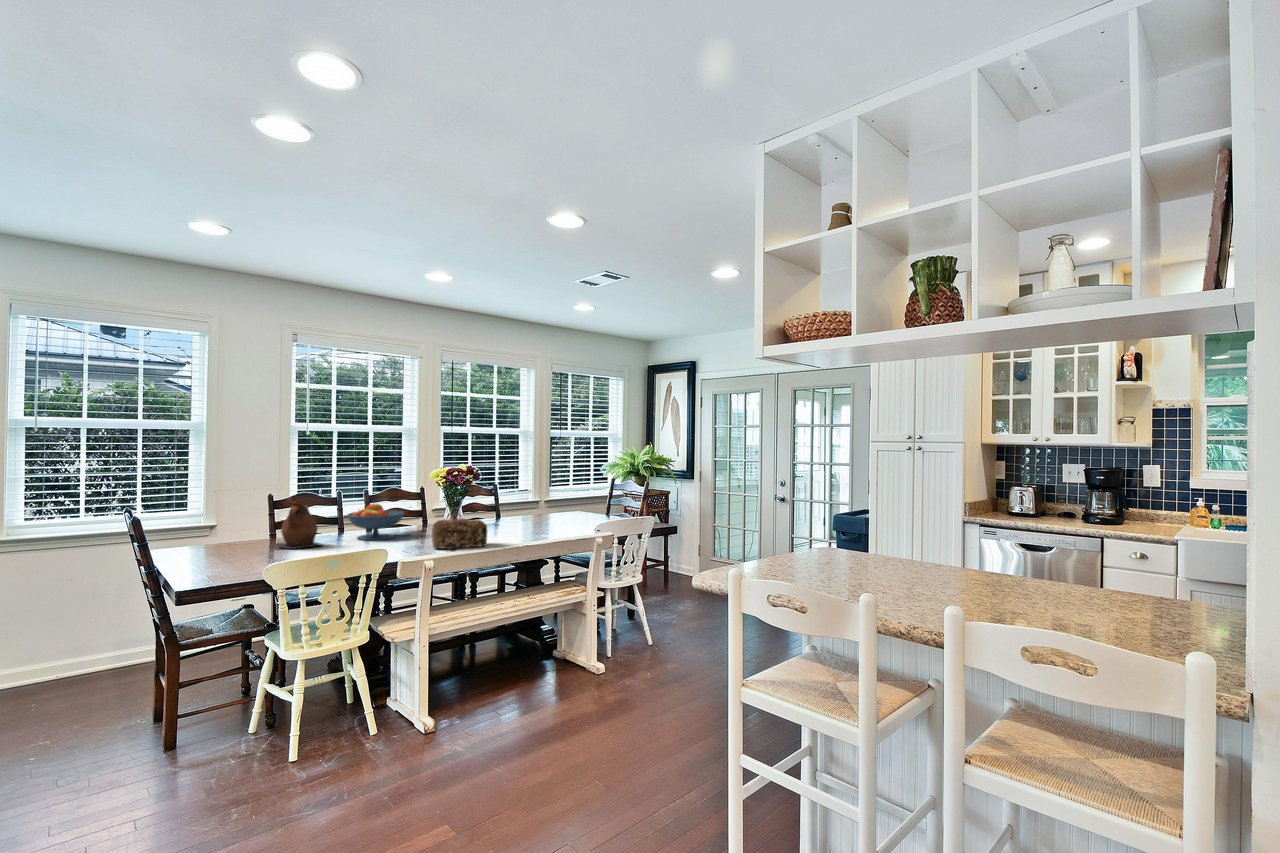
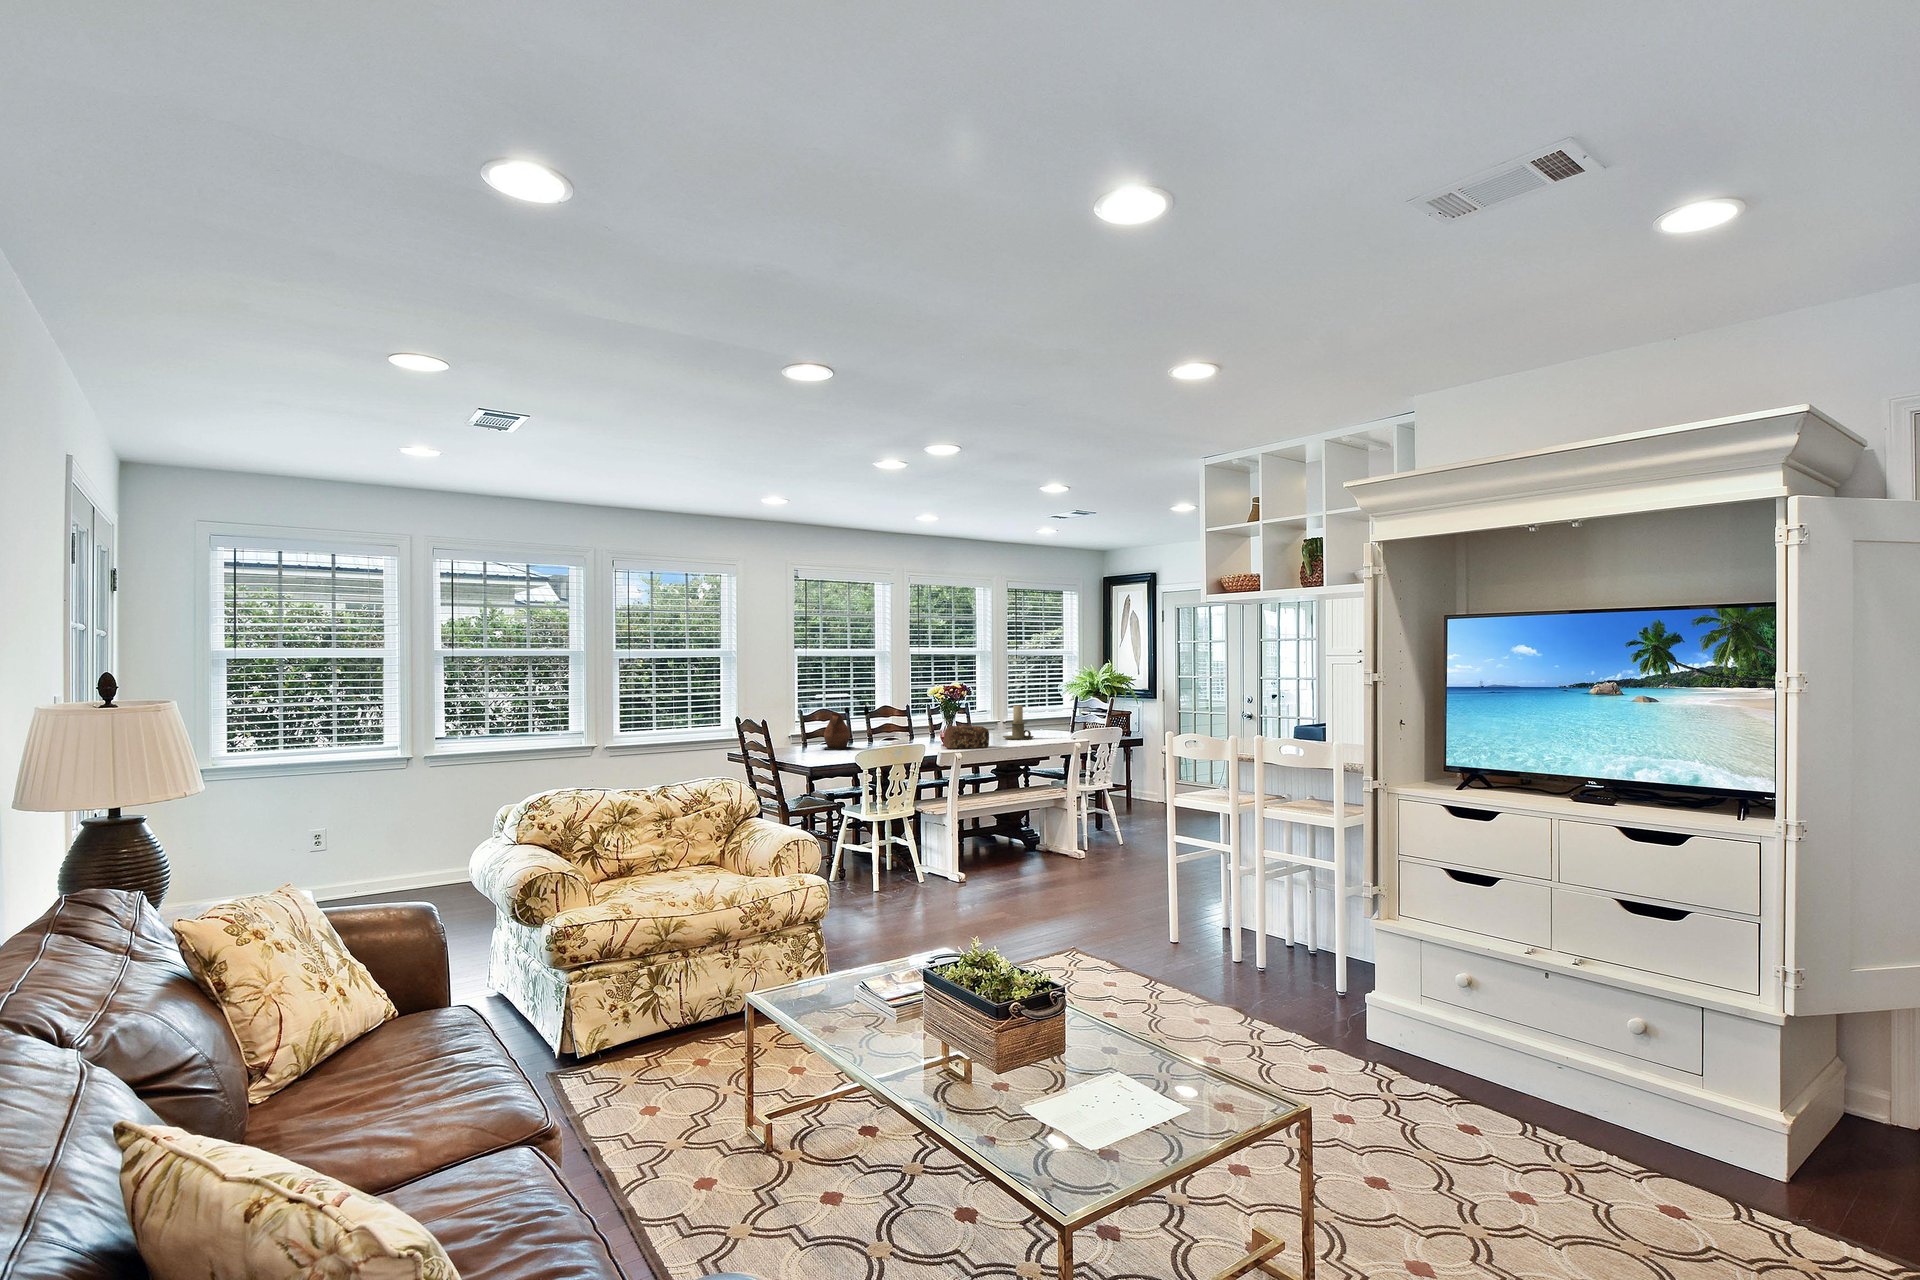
candle holder: none [520,491,556,530] -> present [1003,705,1034,740]
fruit bowl: present [347,503,404,540] -> none [864,716,909,746]

